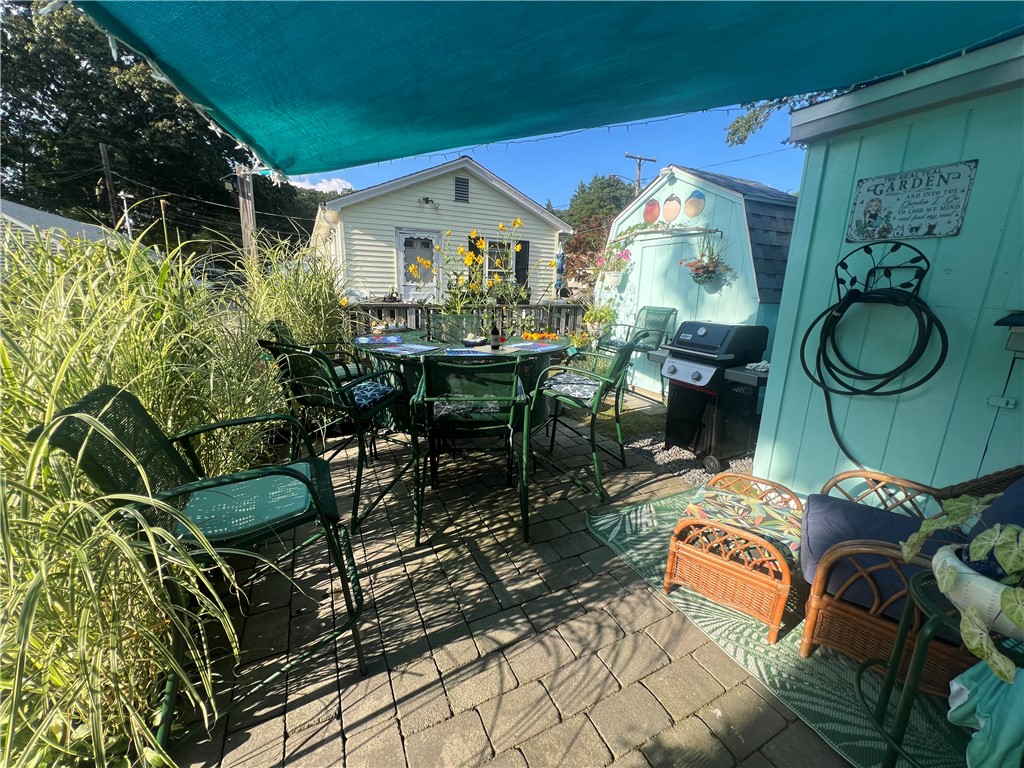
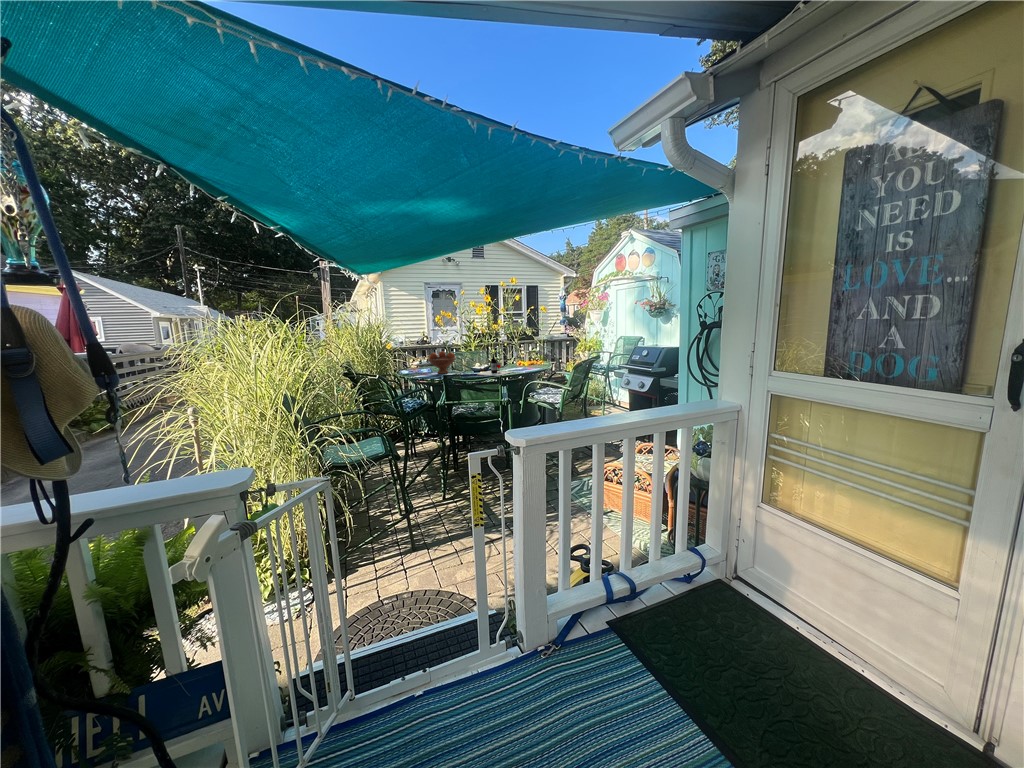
fruit bowl: none [396,313,440,346] -> present [428,351,456,374]

